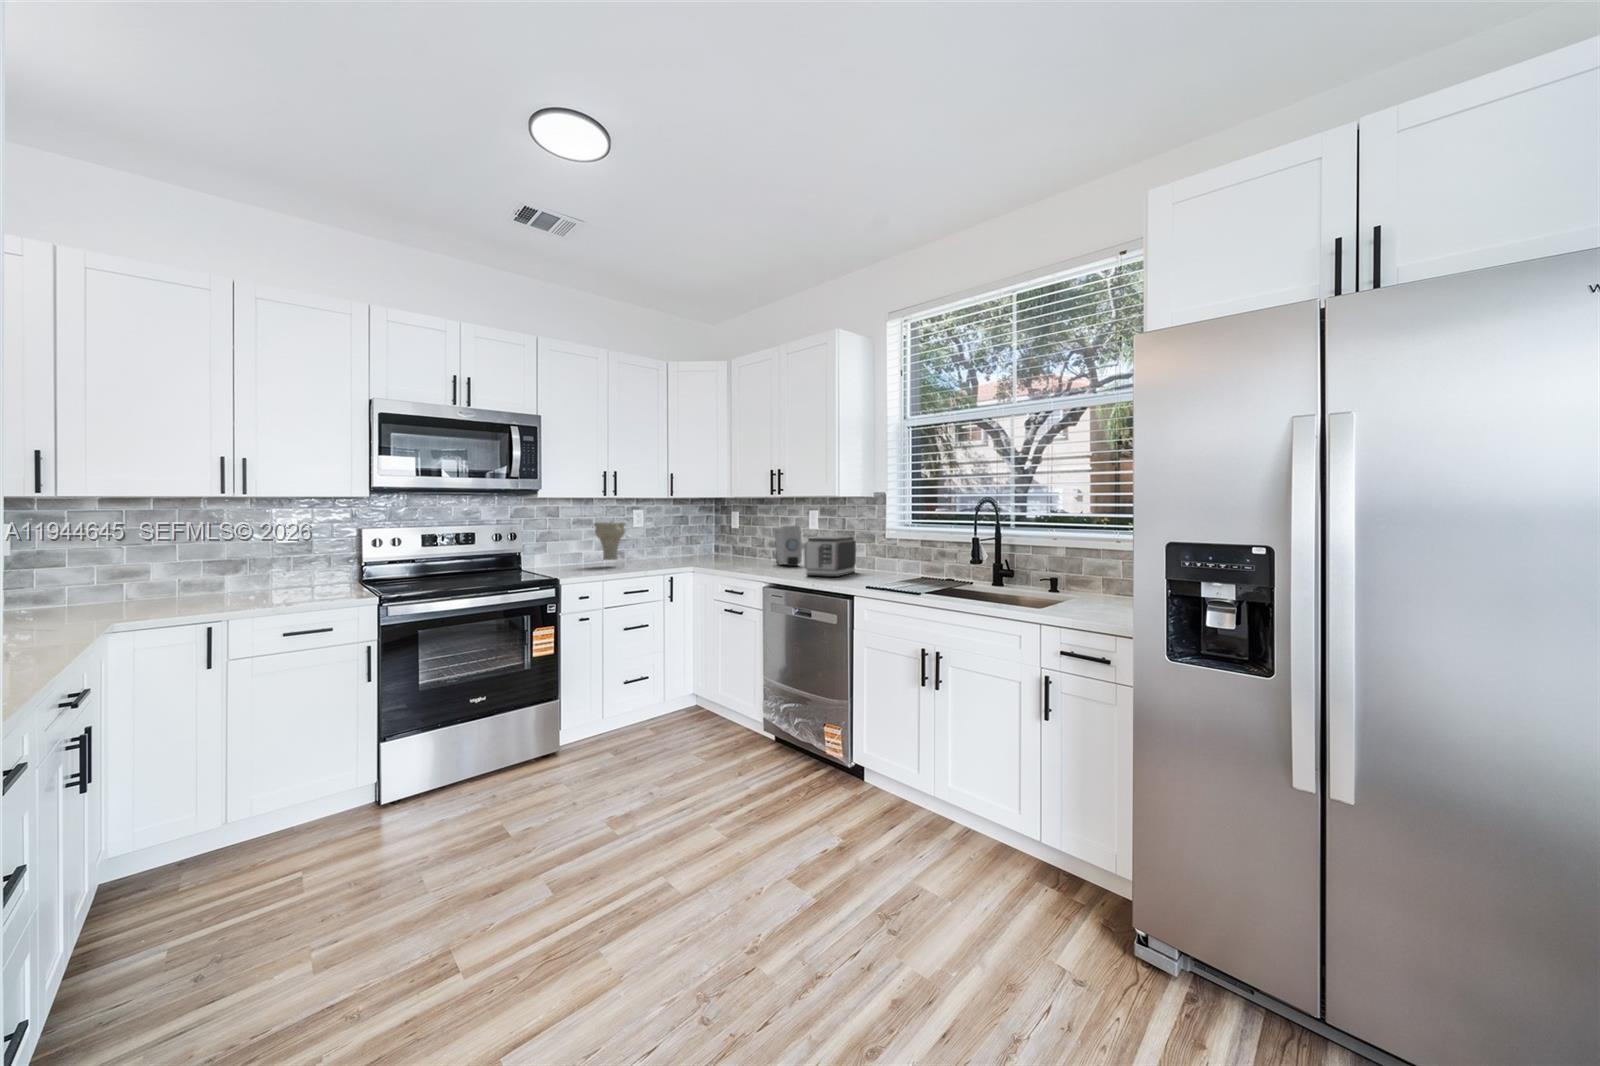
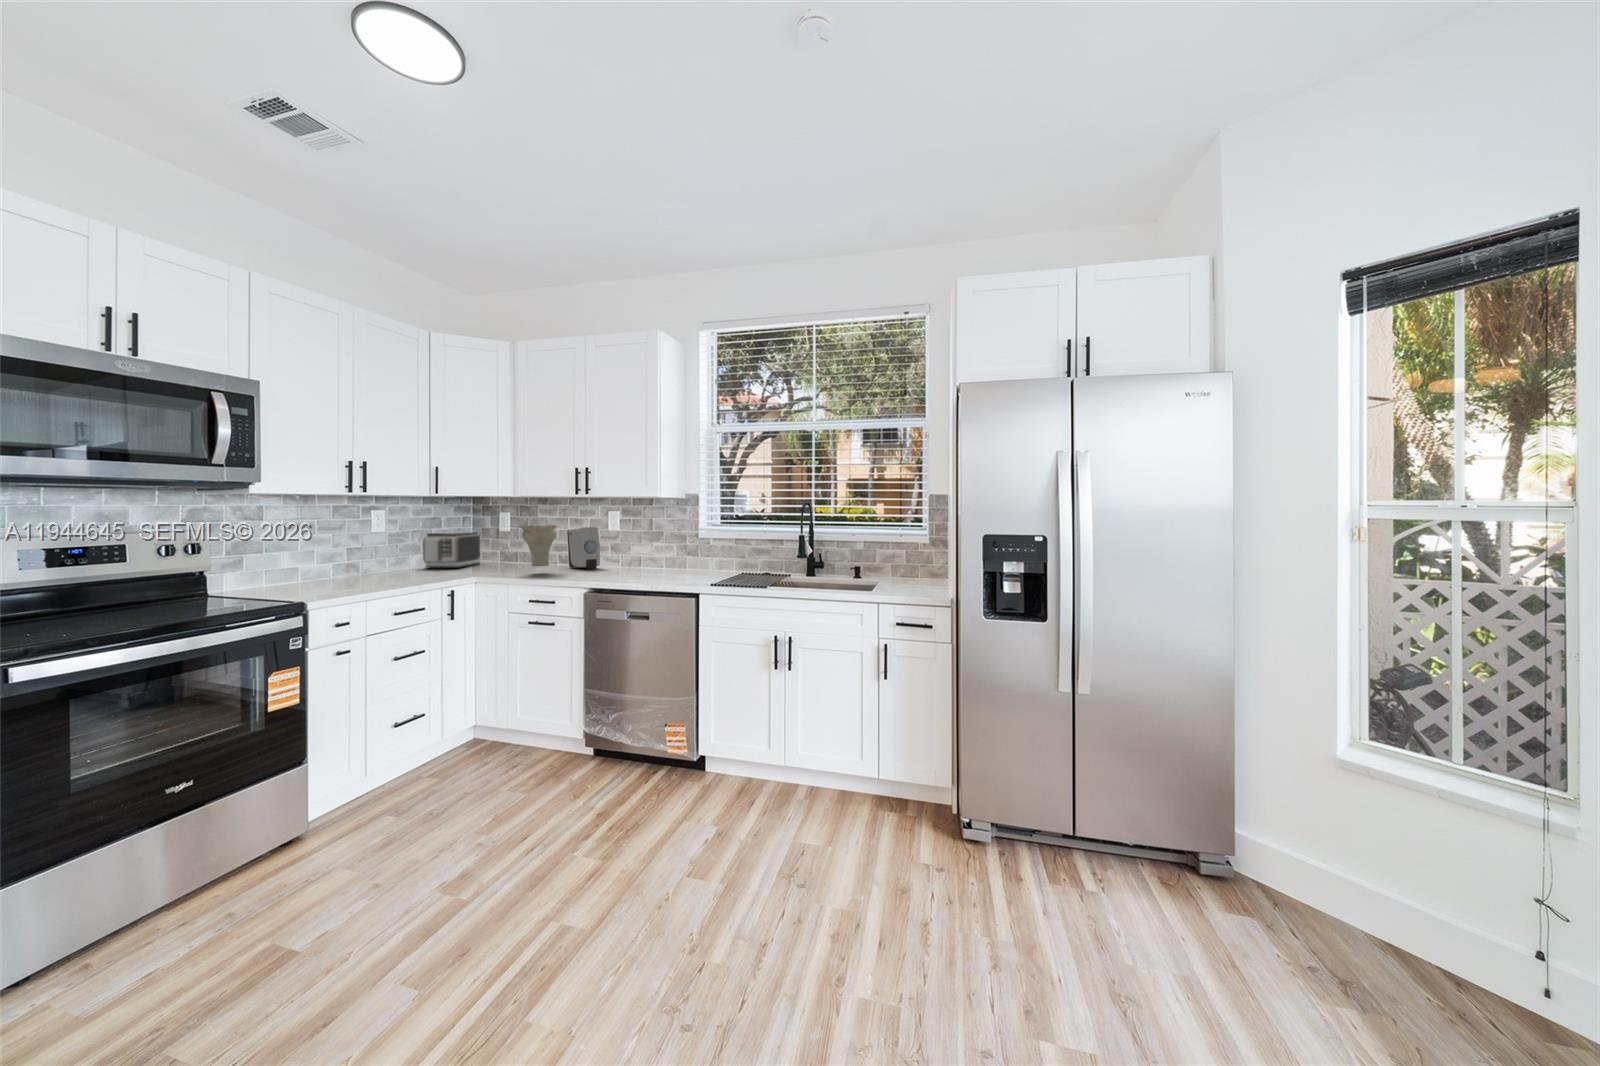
vase: present [594,522,626,560] -> present [521,525,557,567]
toaster: present [804,536,856,577] -> present [423,532,480,568]

